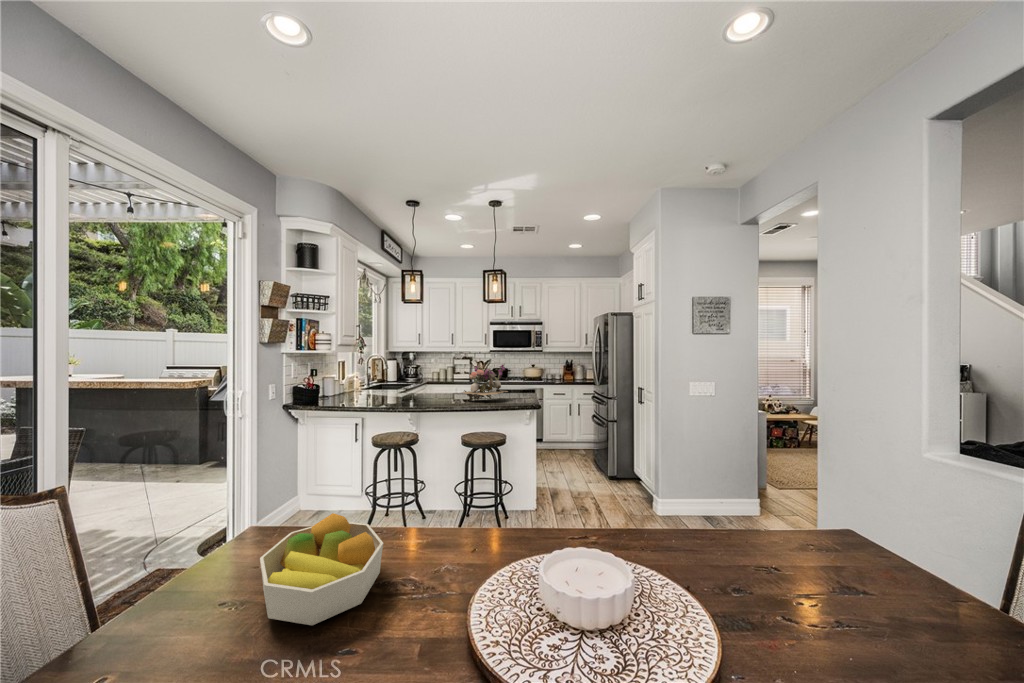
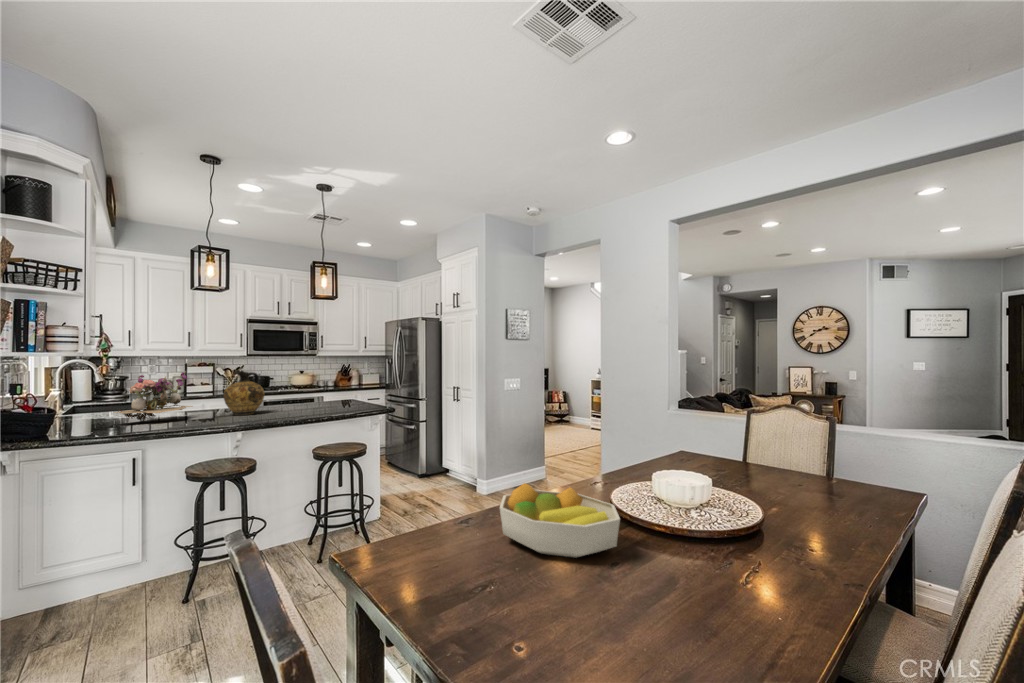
ceramic jug: none [413,365,442,401] -> present [223,371,264,415]
flower arrangement: present [462,365,508,400] -> present [115,371,192,421]

